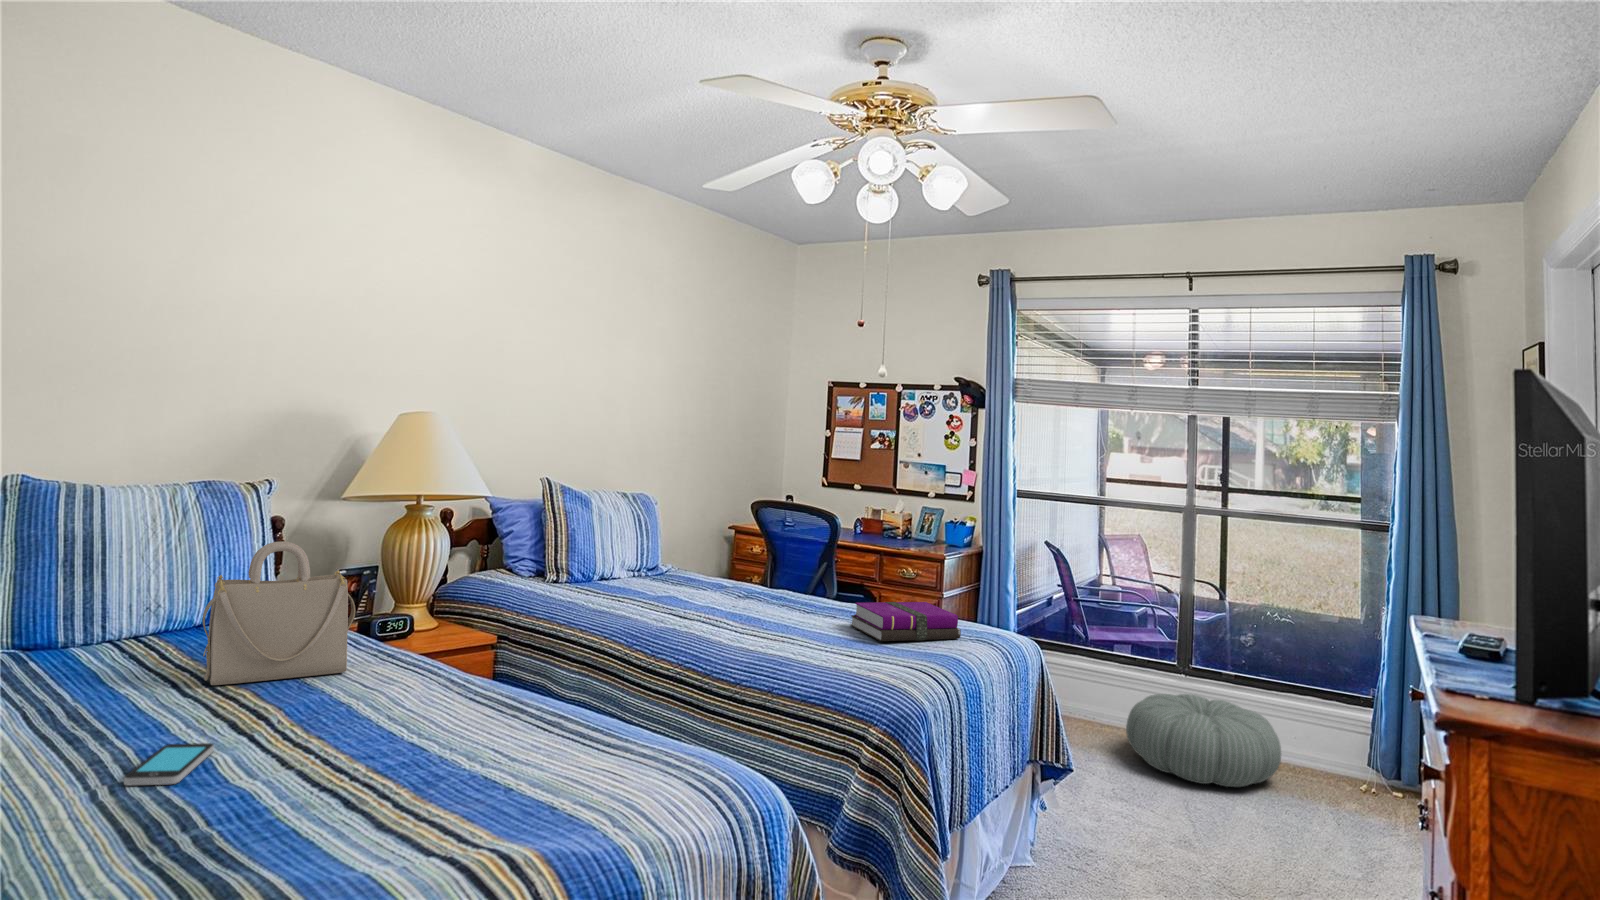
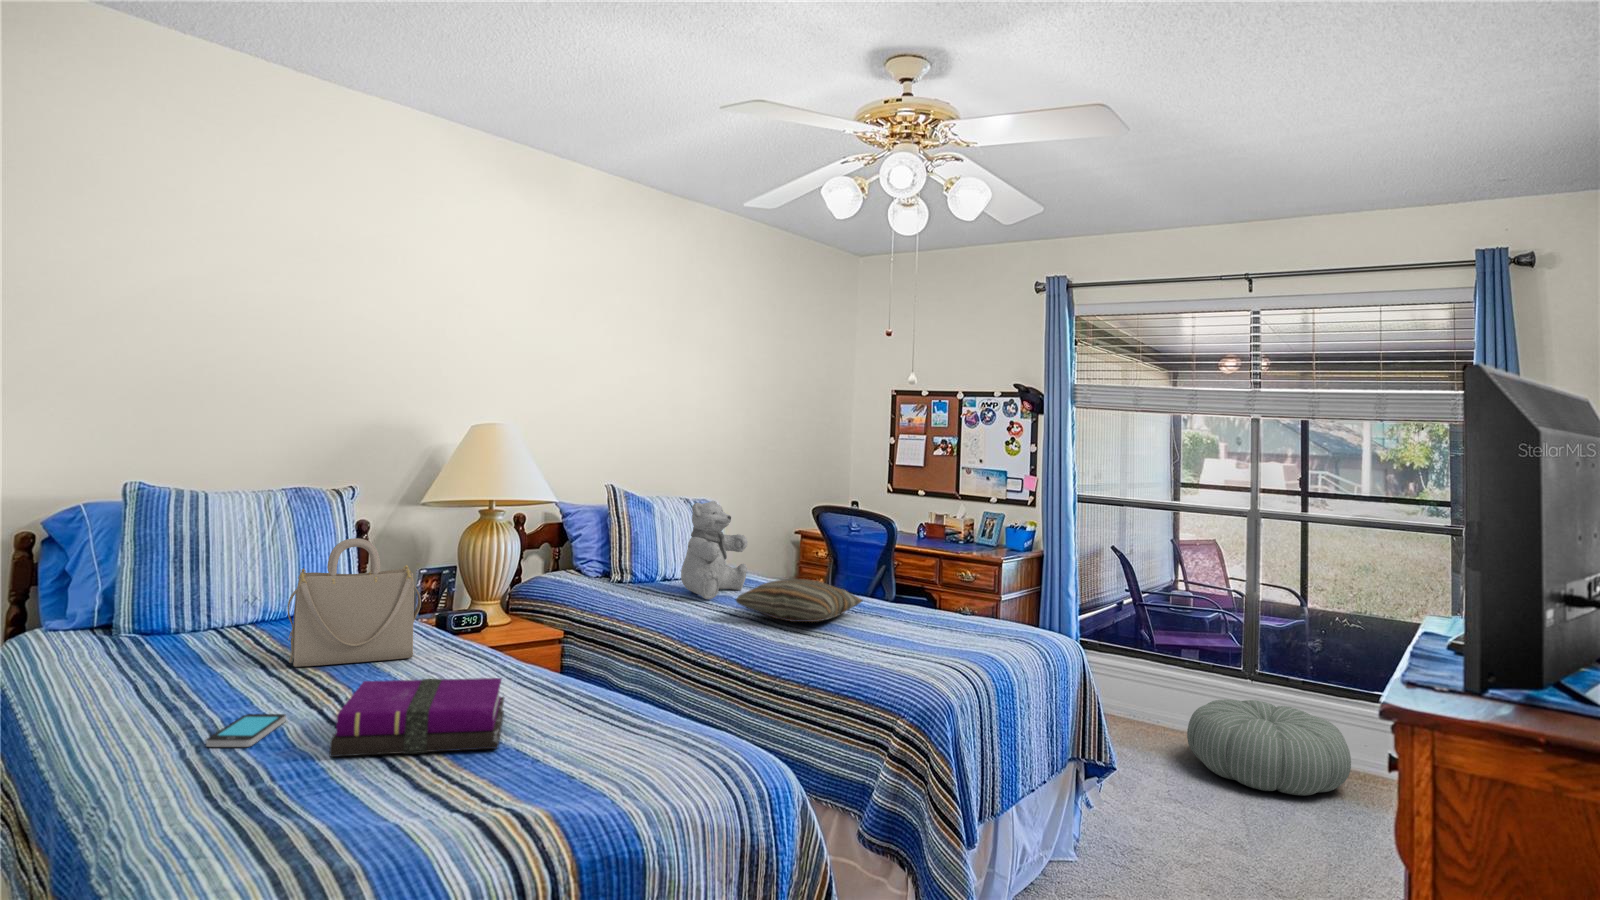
teddy bear: none [625,496,695,600] -> present [681,501,748,599]
pillow: none [688,580,819,625] -> present [736,579,862,622]
notebook: present [850,602,961,641] -> present [330,678,504,757]

